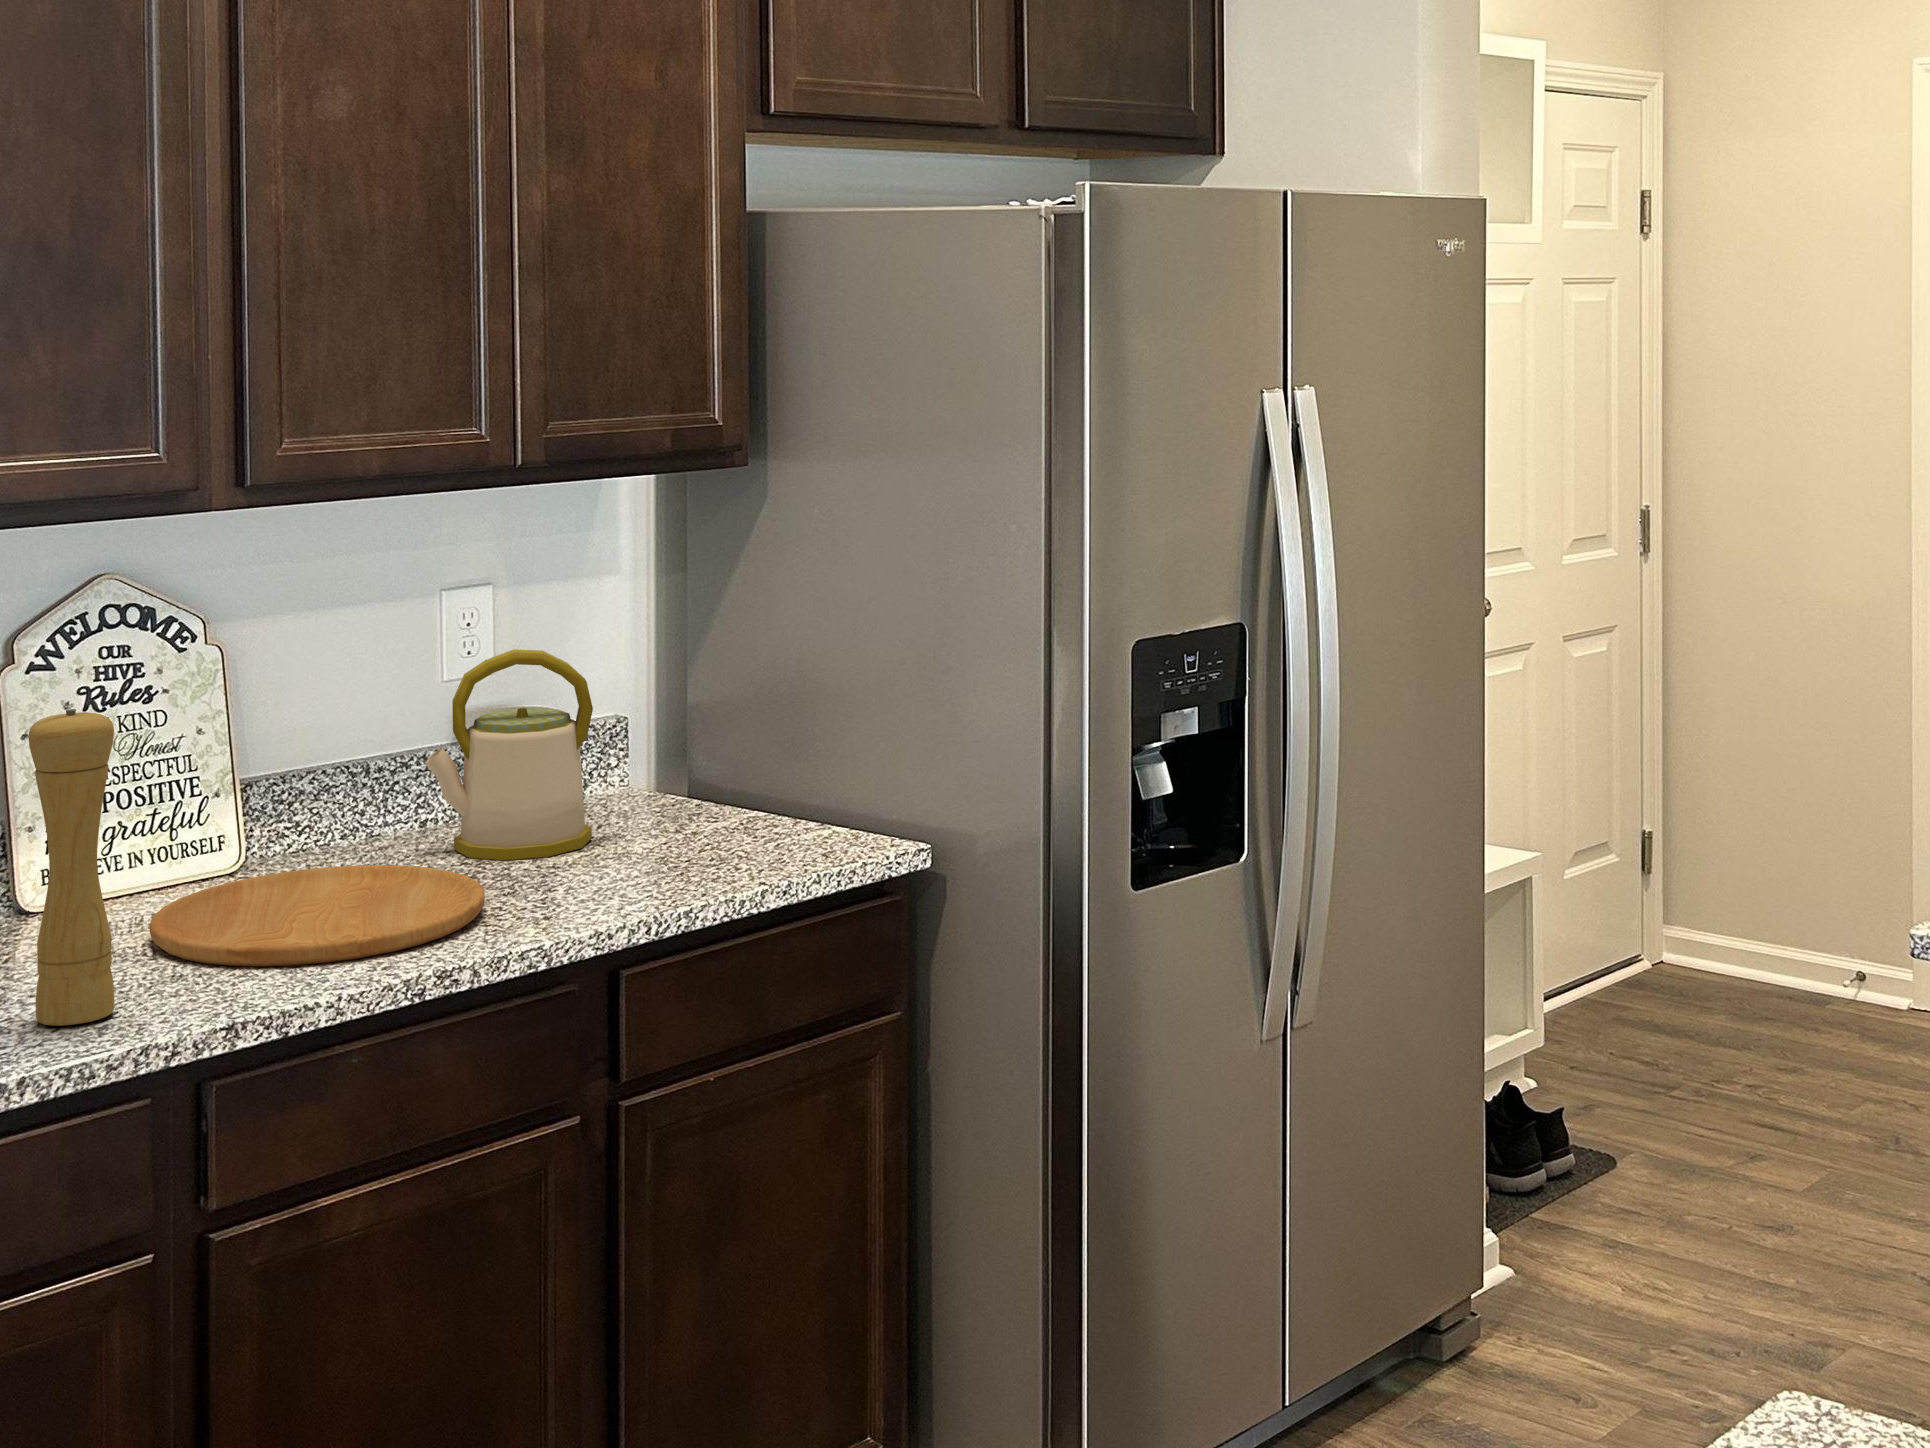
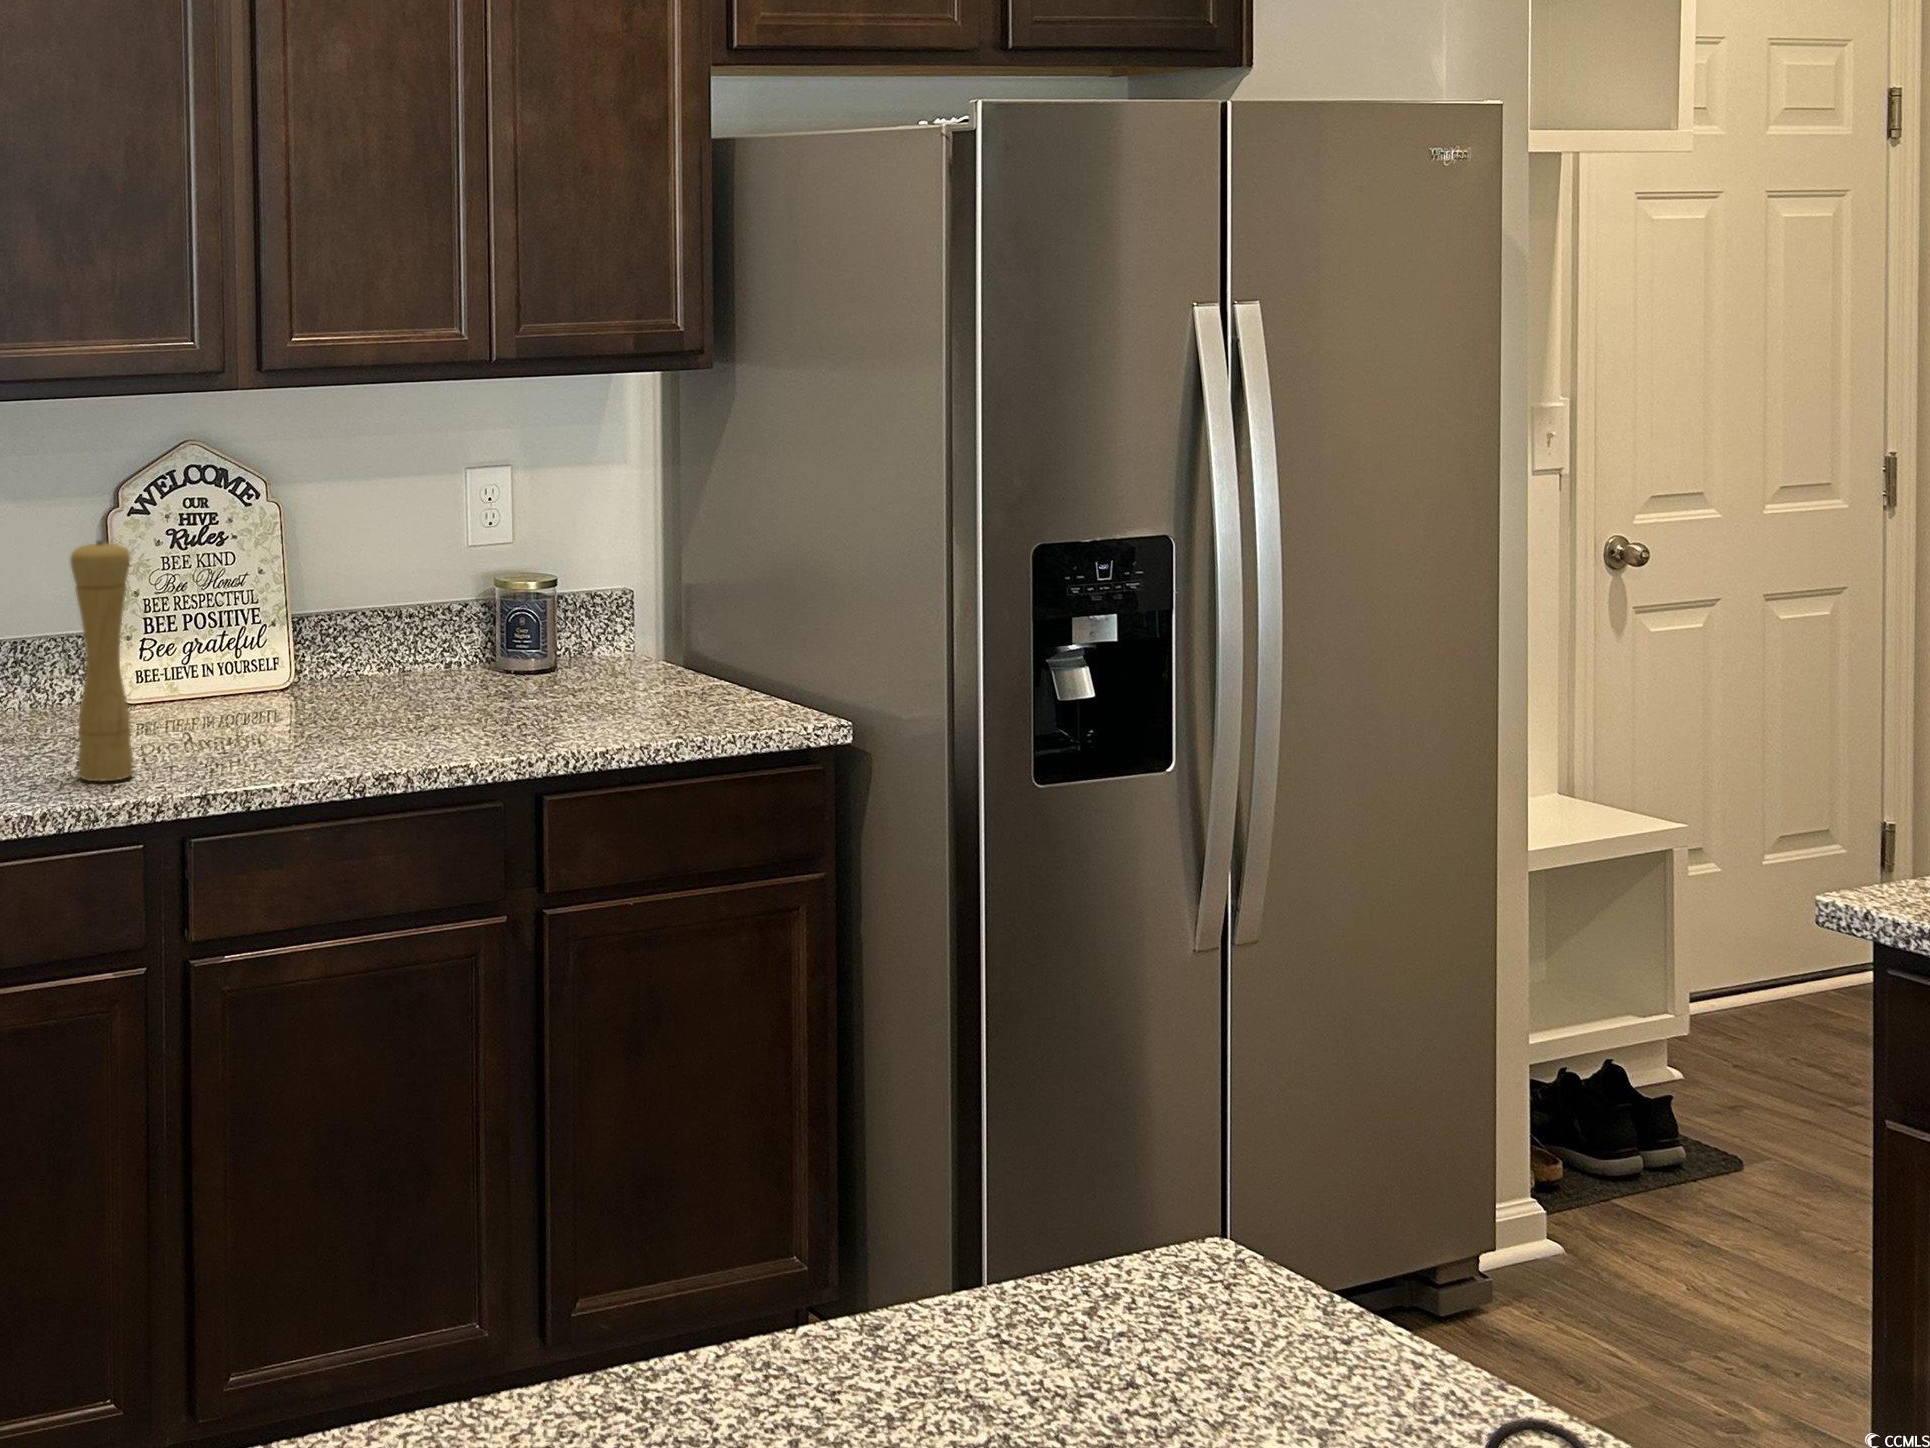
kettle: present [425,649,593,860] -> none [437,521,575,701]
cutting board: present [150,865,485,966] -> none [190,690,446,760]

